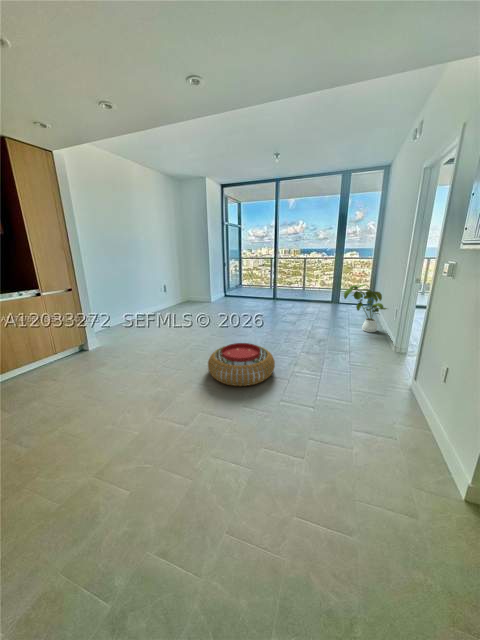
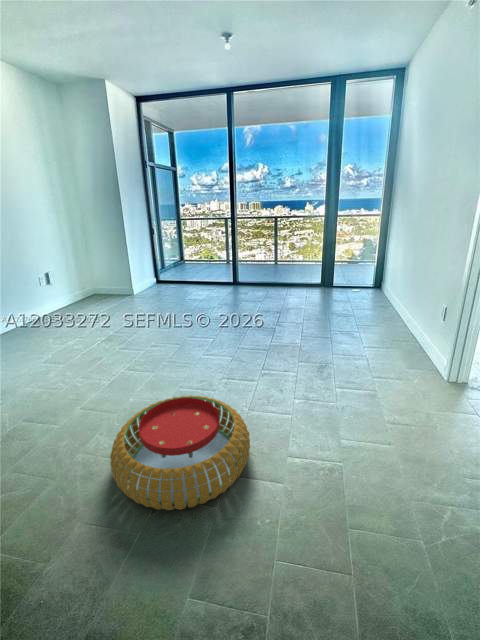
house plant: present [344,284,387,332] -> none [351,263,424,339]

